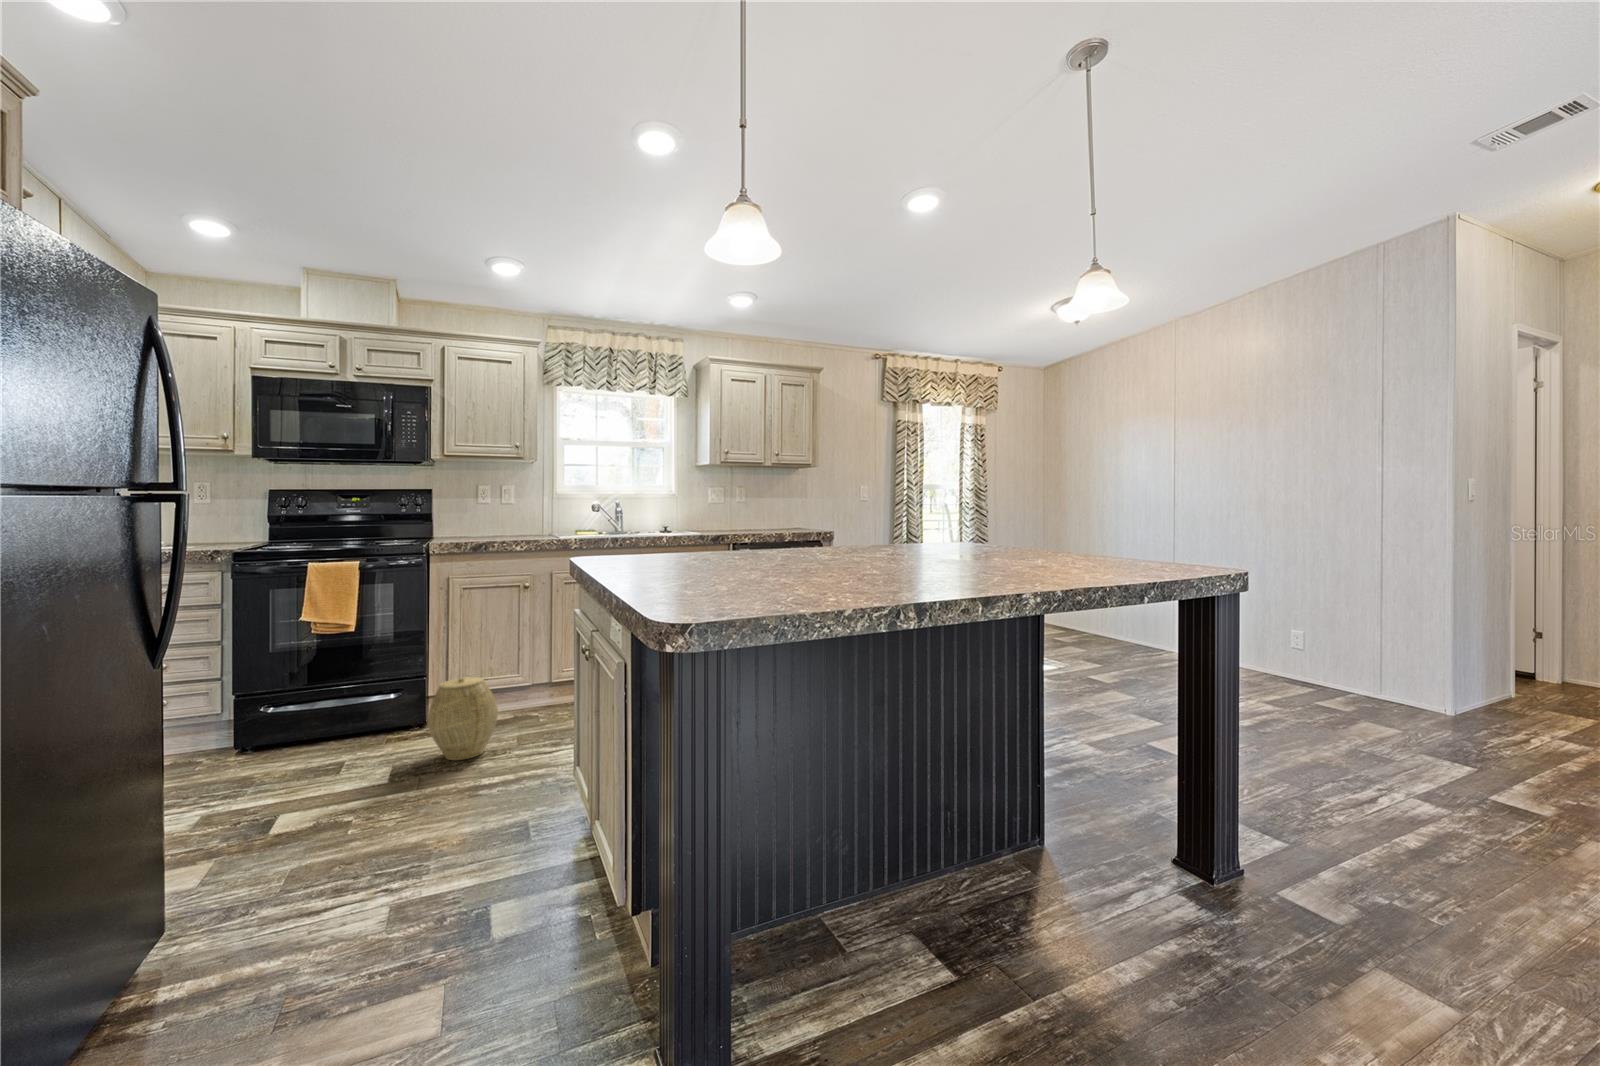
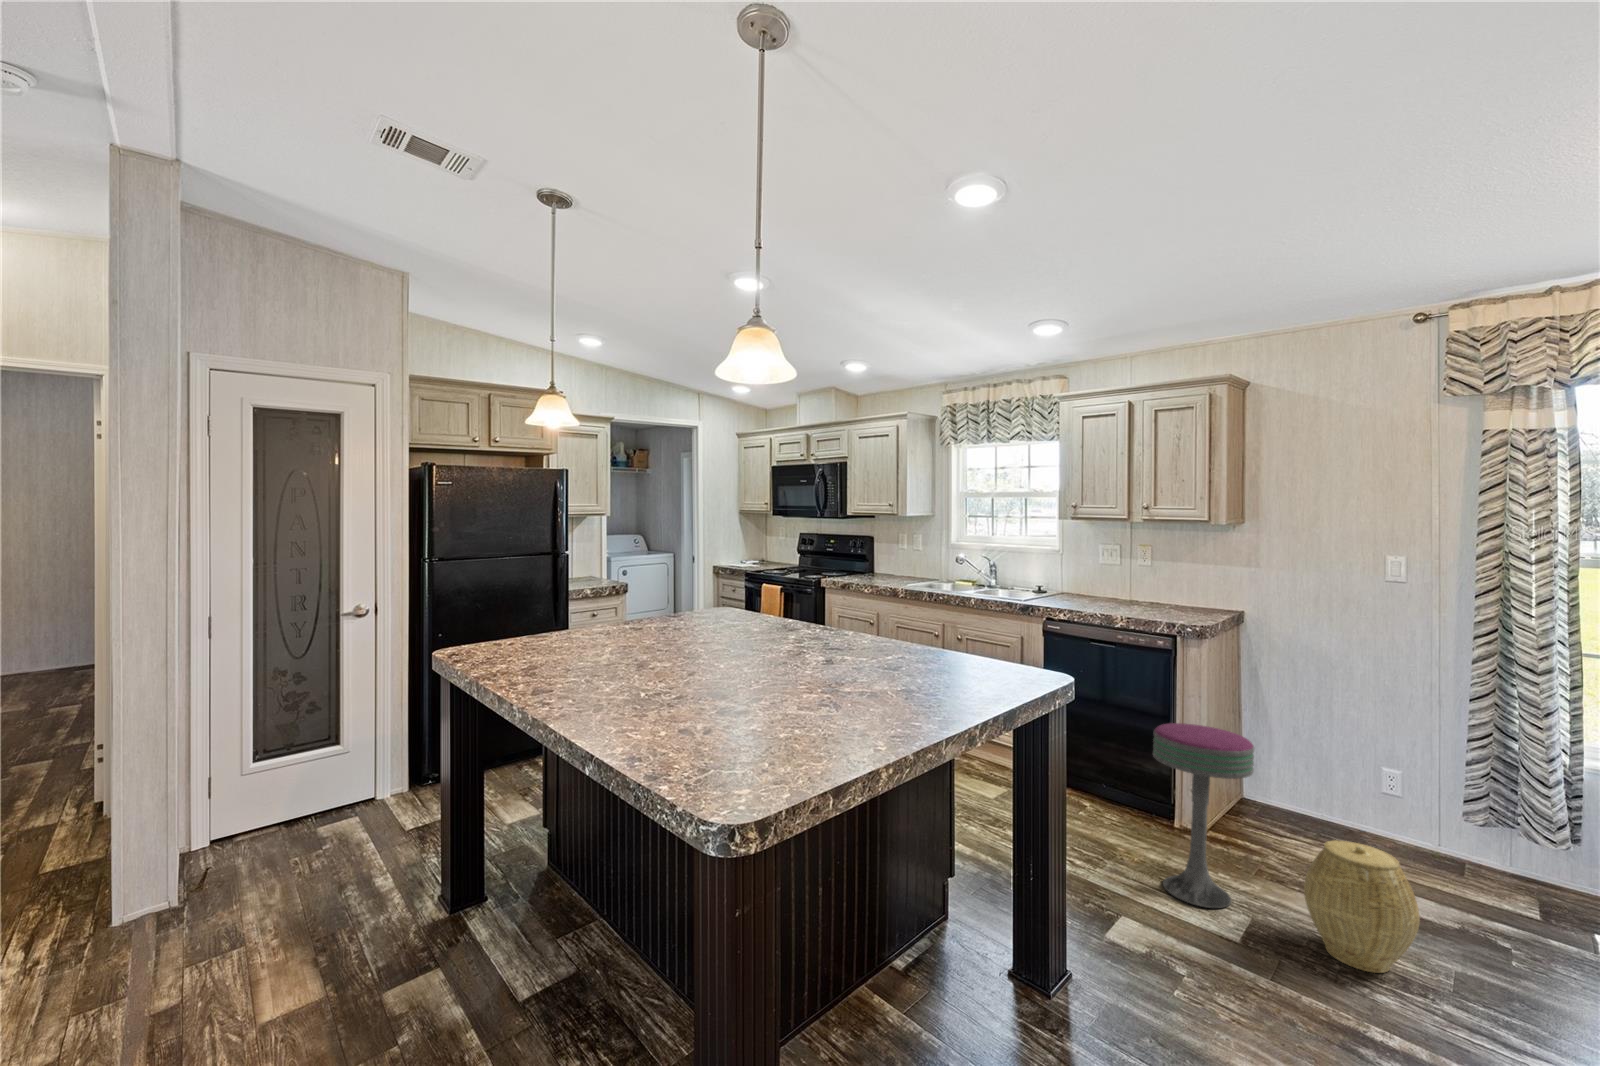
bar stool: none [288,630,380,782] -> present [1153,723,1255,908]

